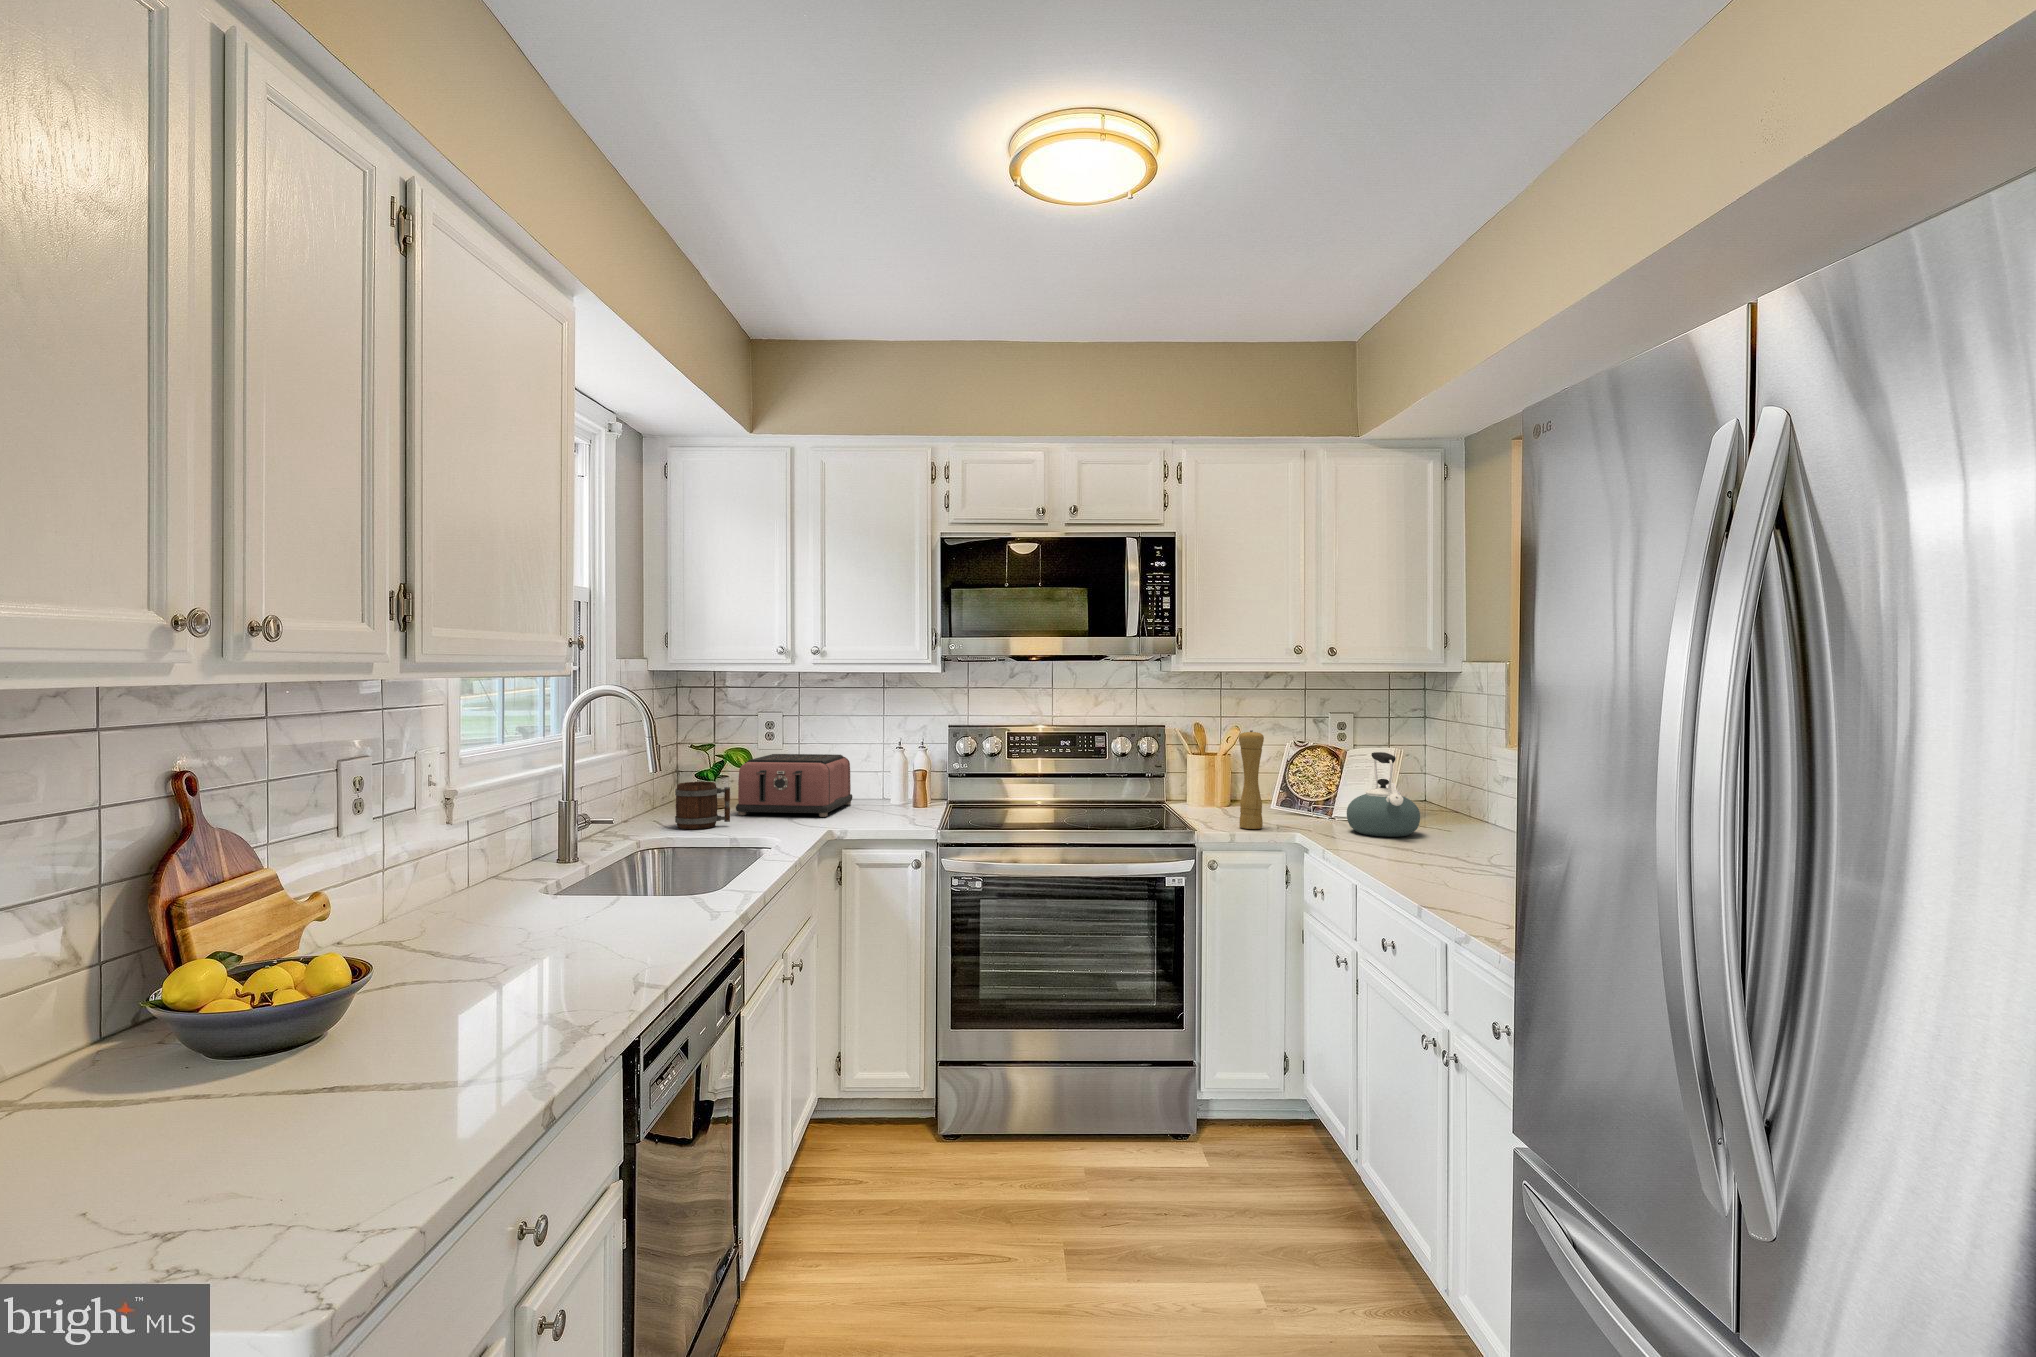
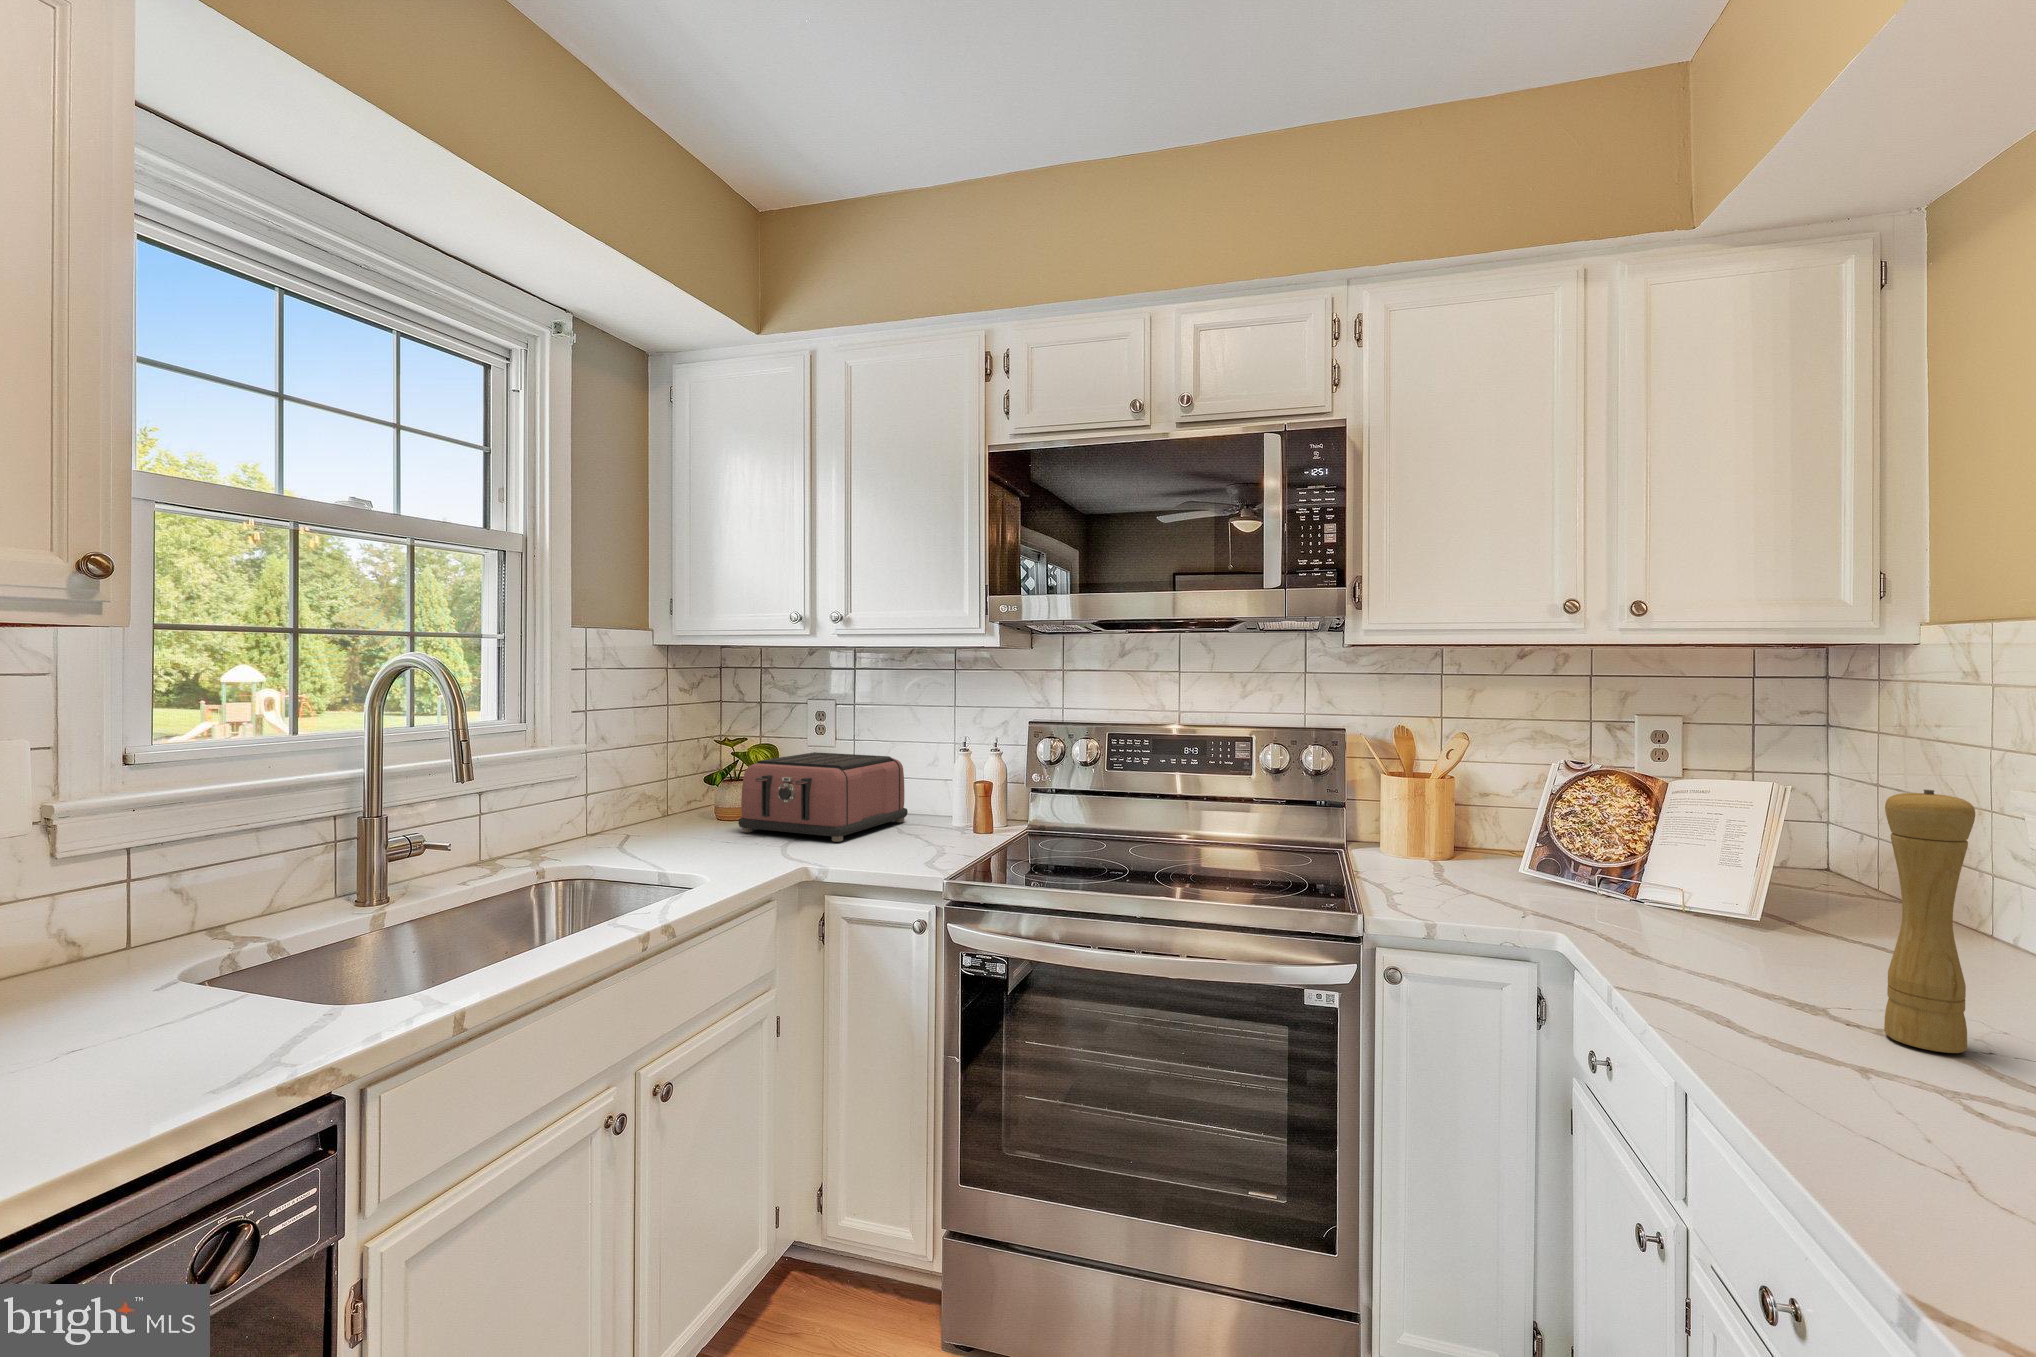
pepper mill: present [1239,730,1264,829] -> present [1884,790,1975,1053]
kettle: present [1347,752,1420,837] -> none [1665,792,1836,963]
mug: present [675,782,730,829] -> none [630,789,700,853]

